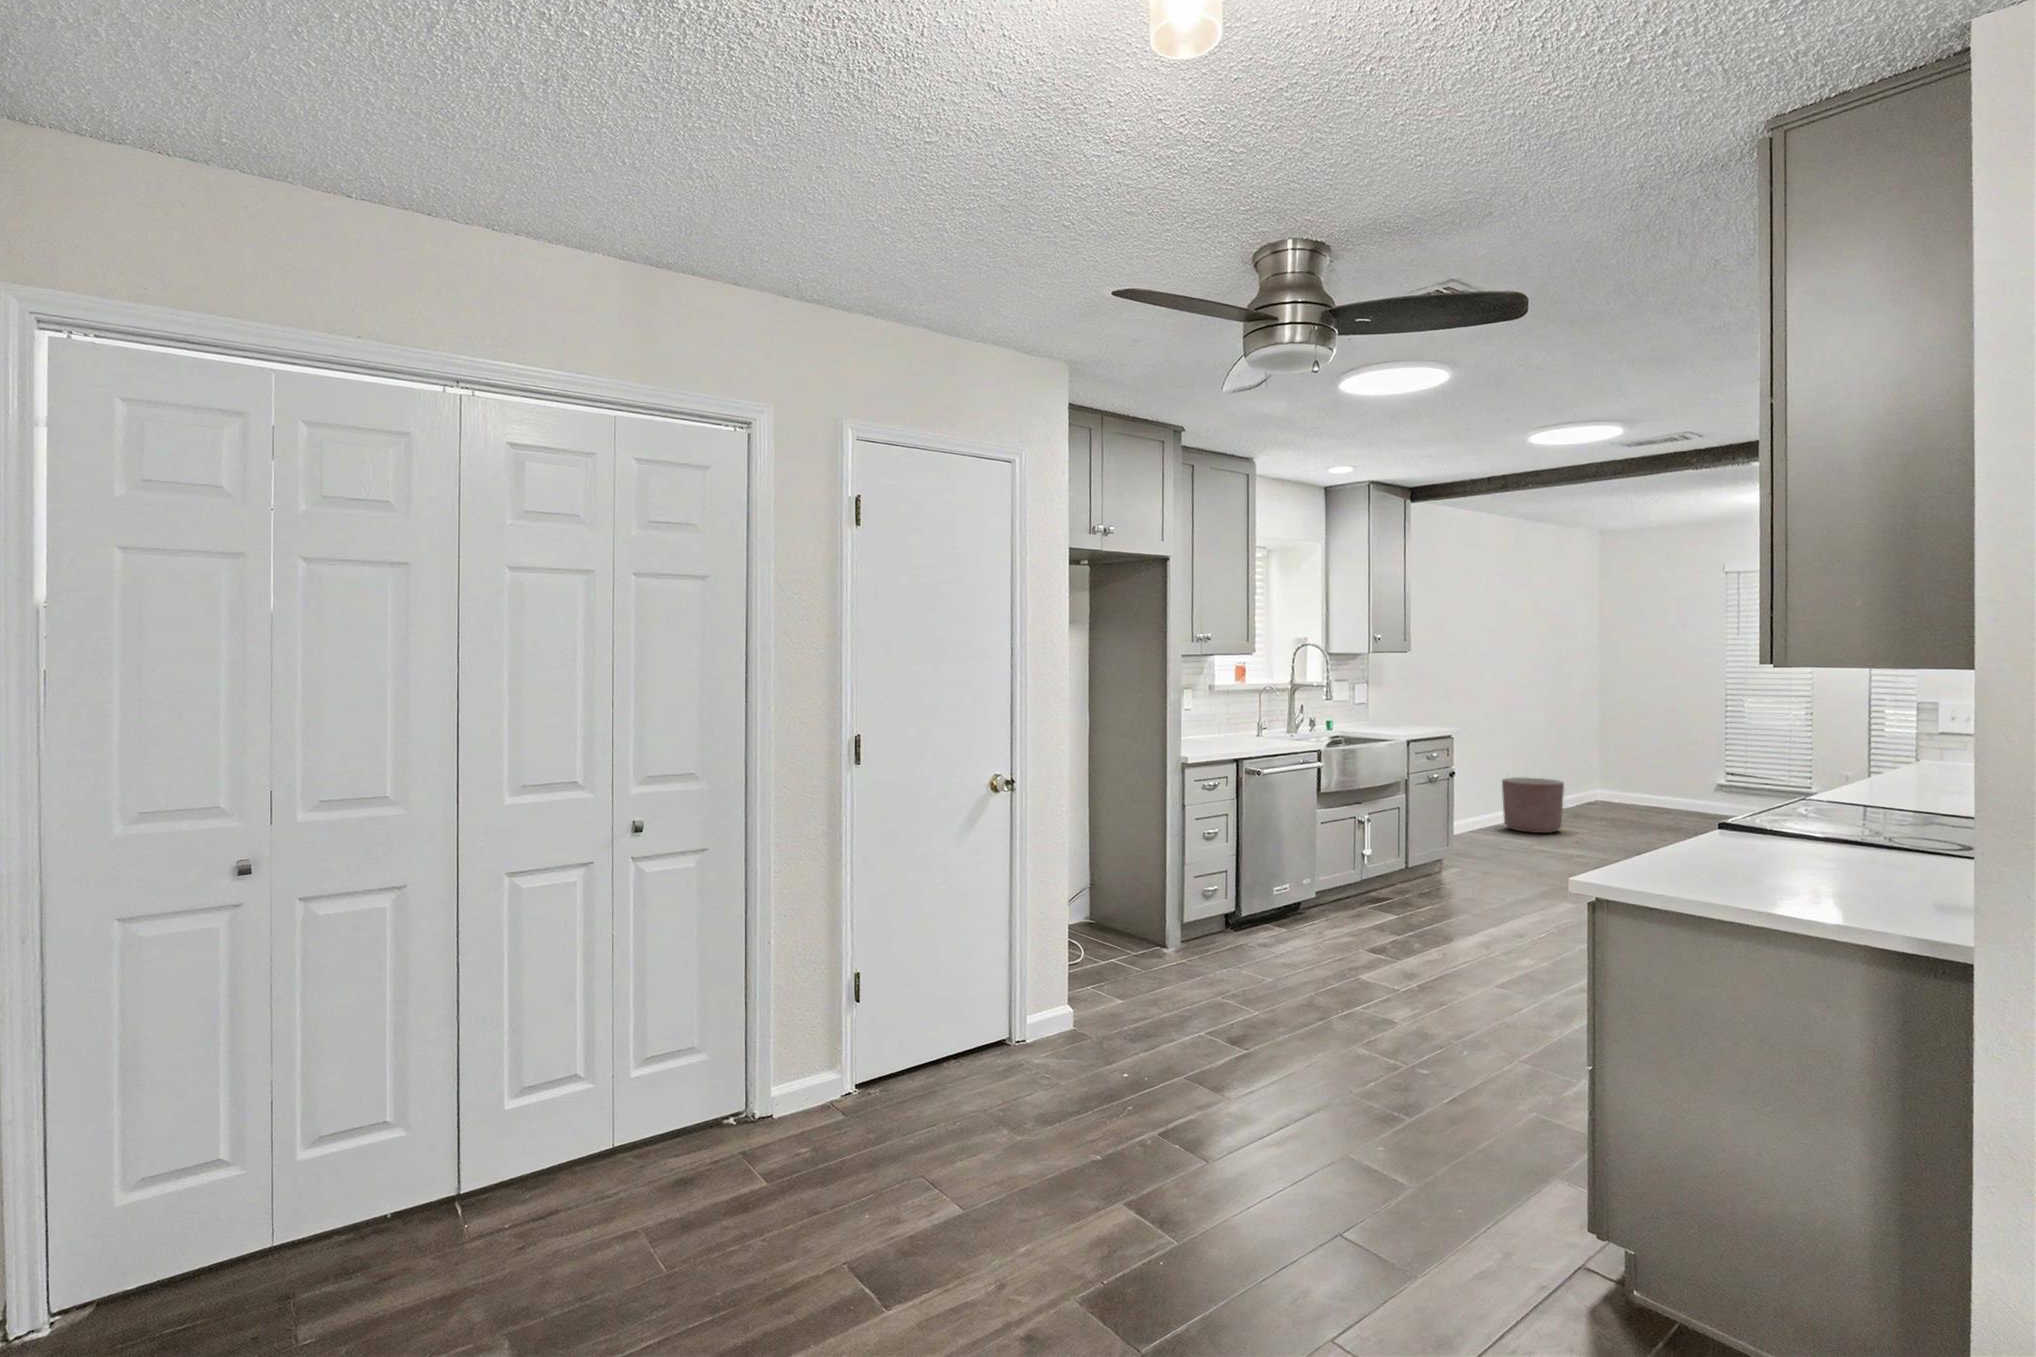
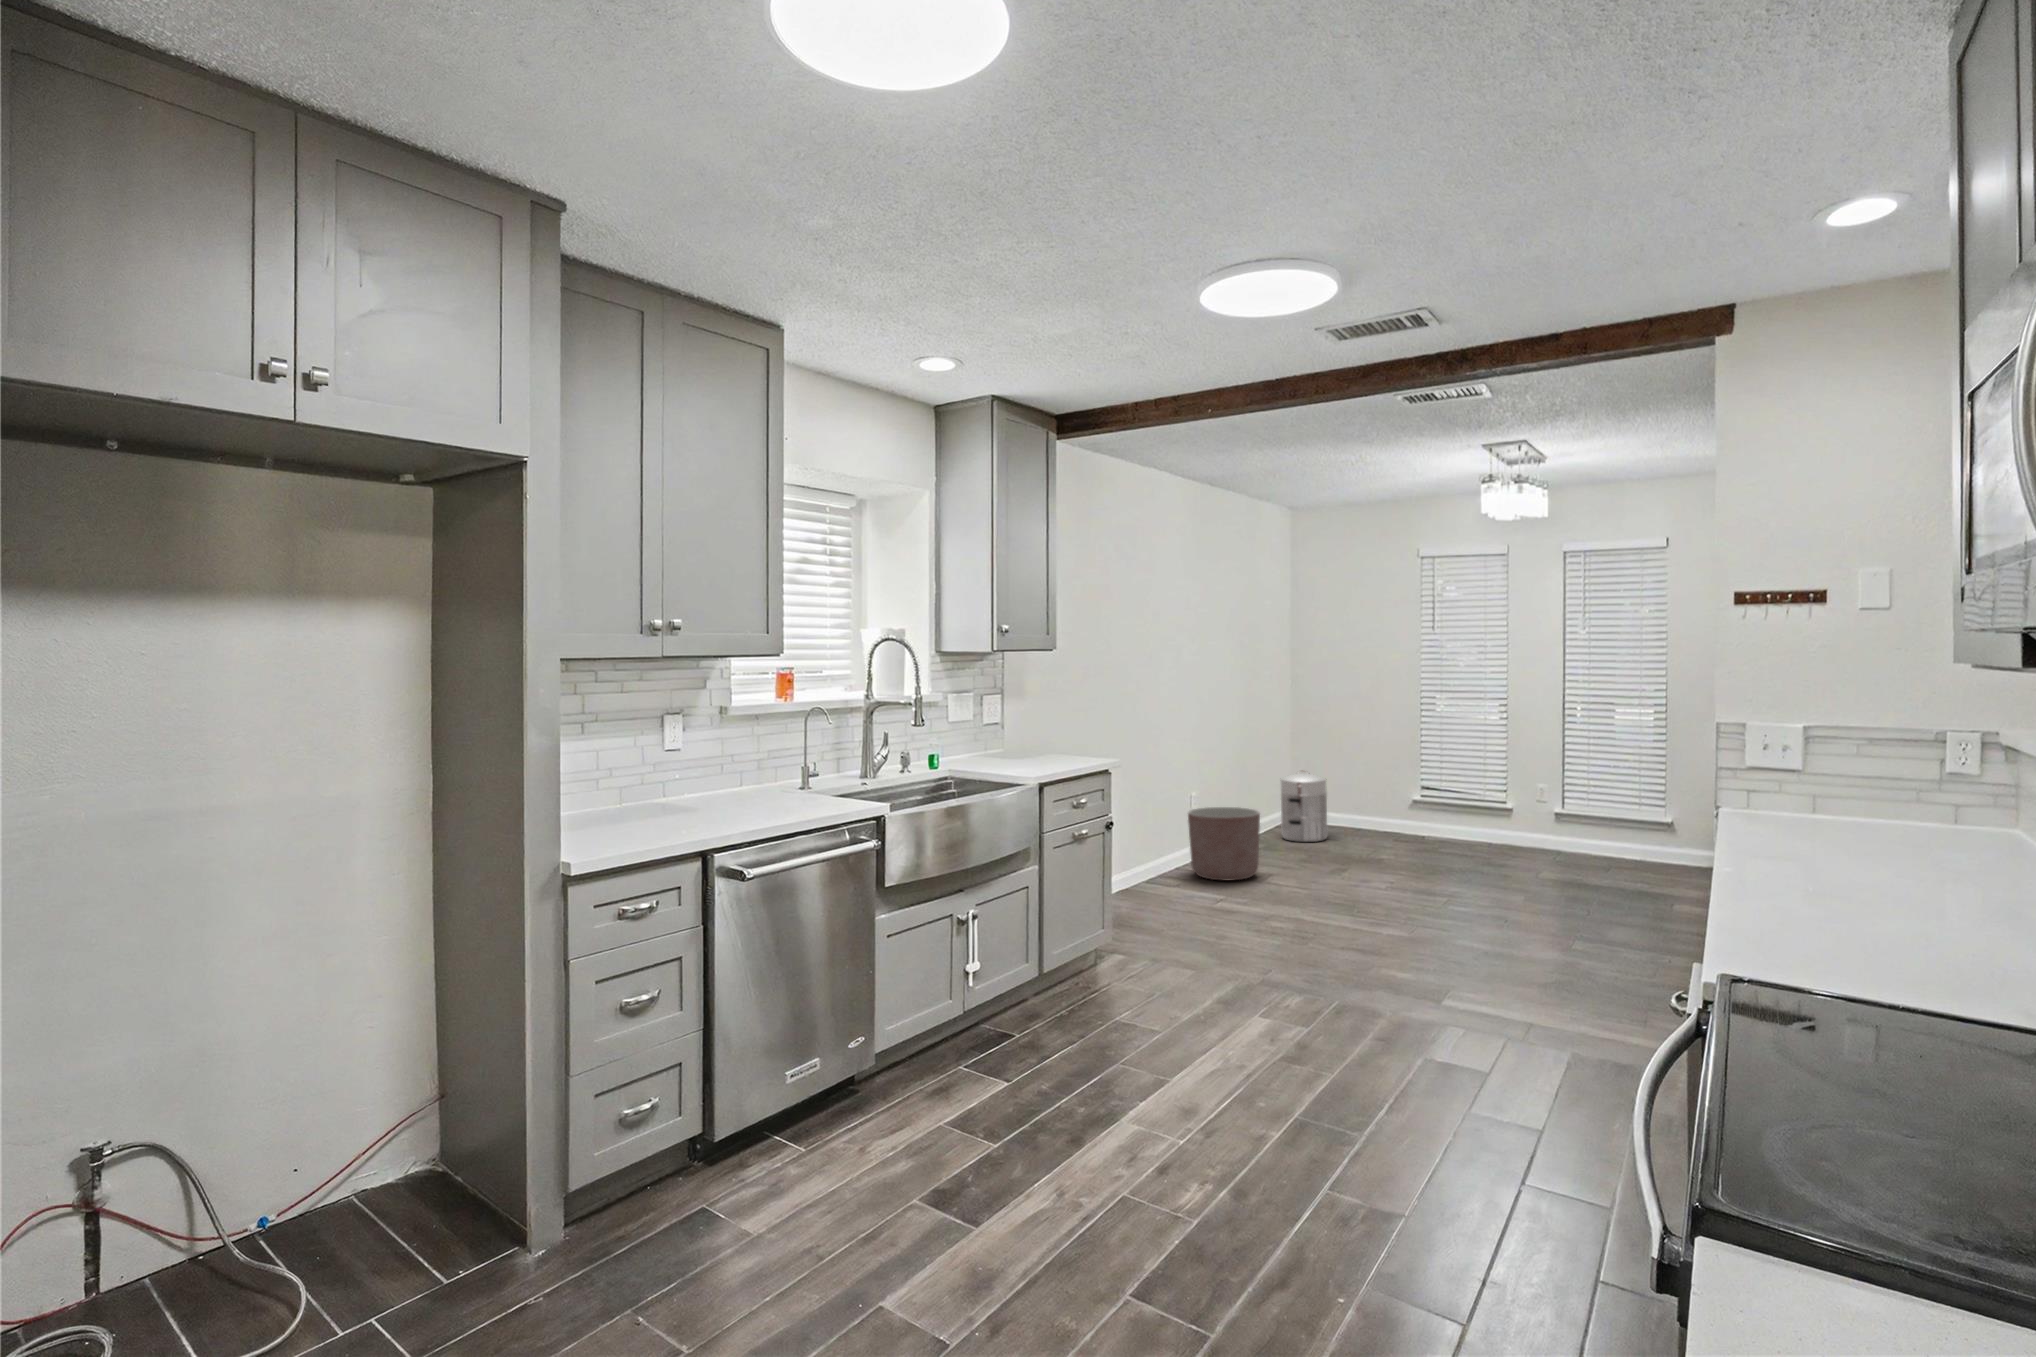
waste bin: none [1581,755,1624,814] -> present [1281,774,1327,842]

